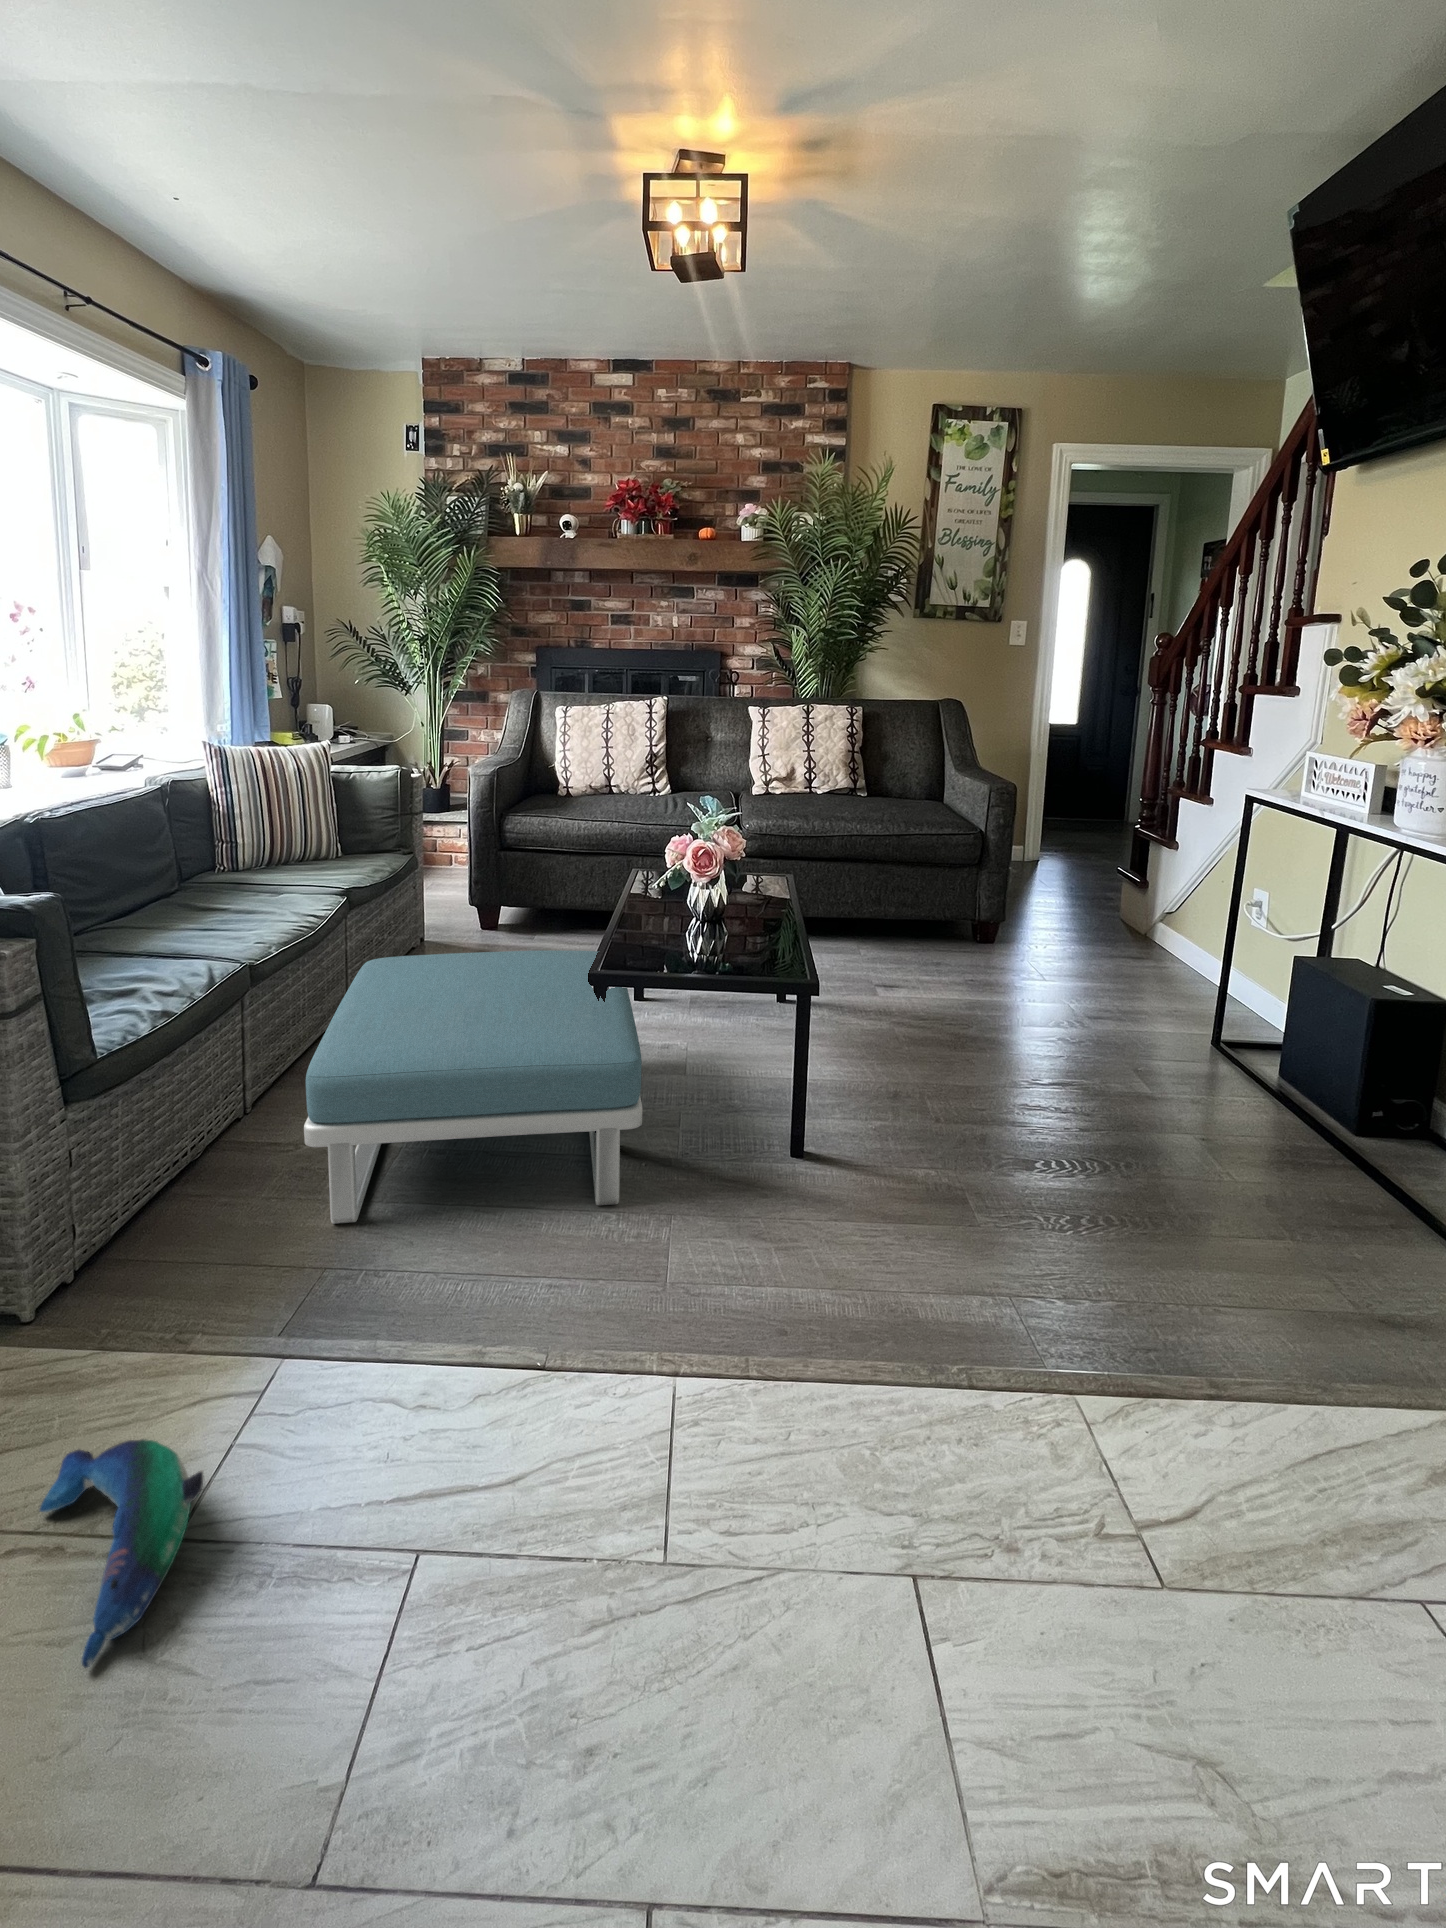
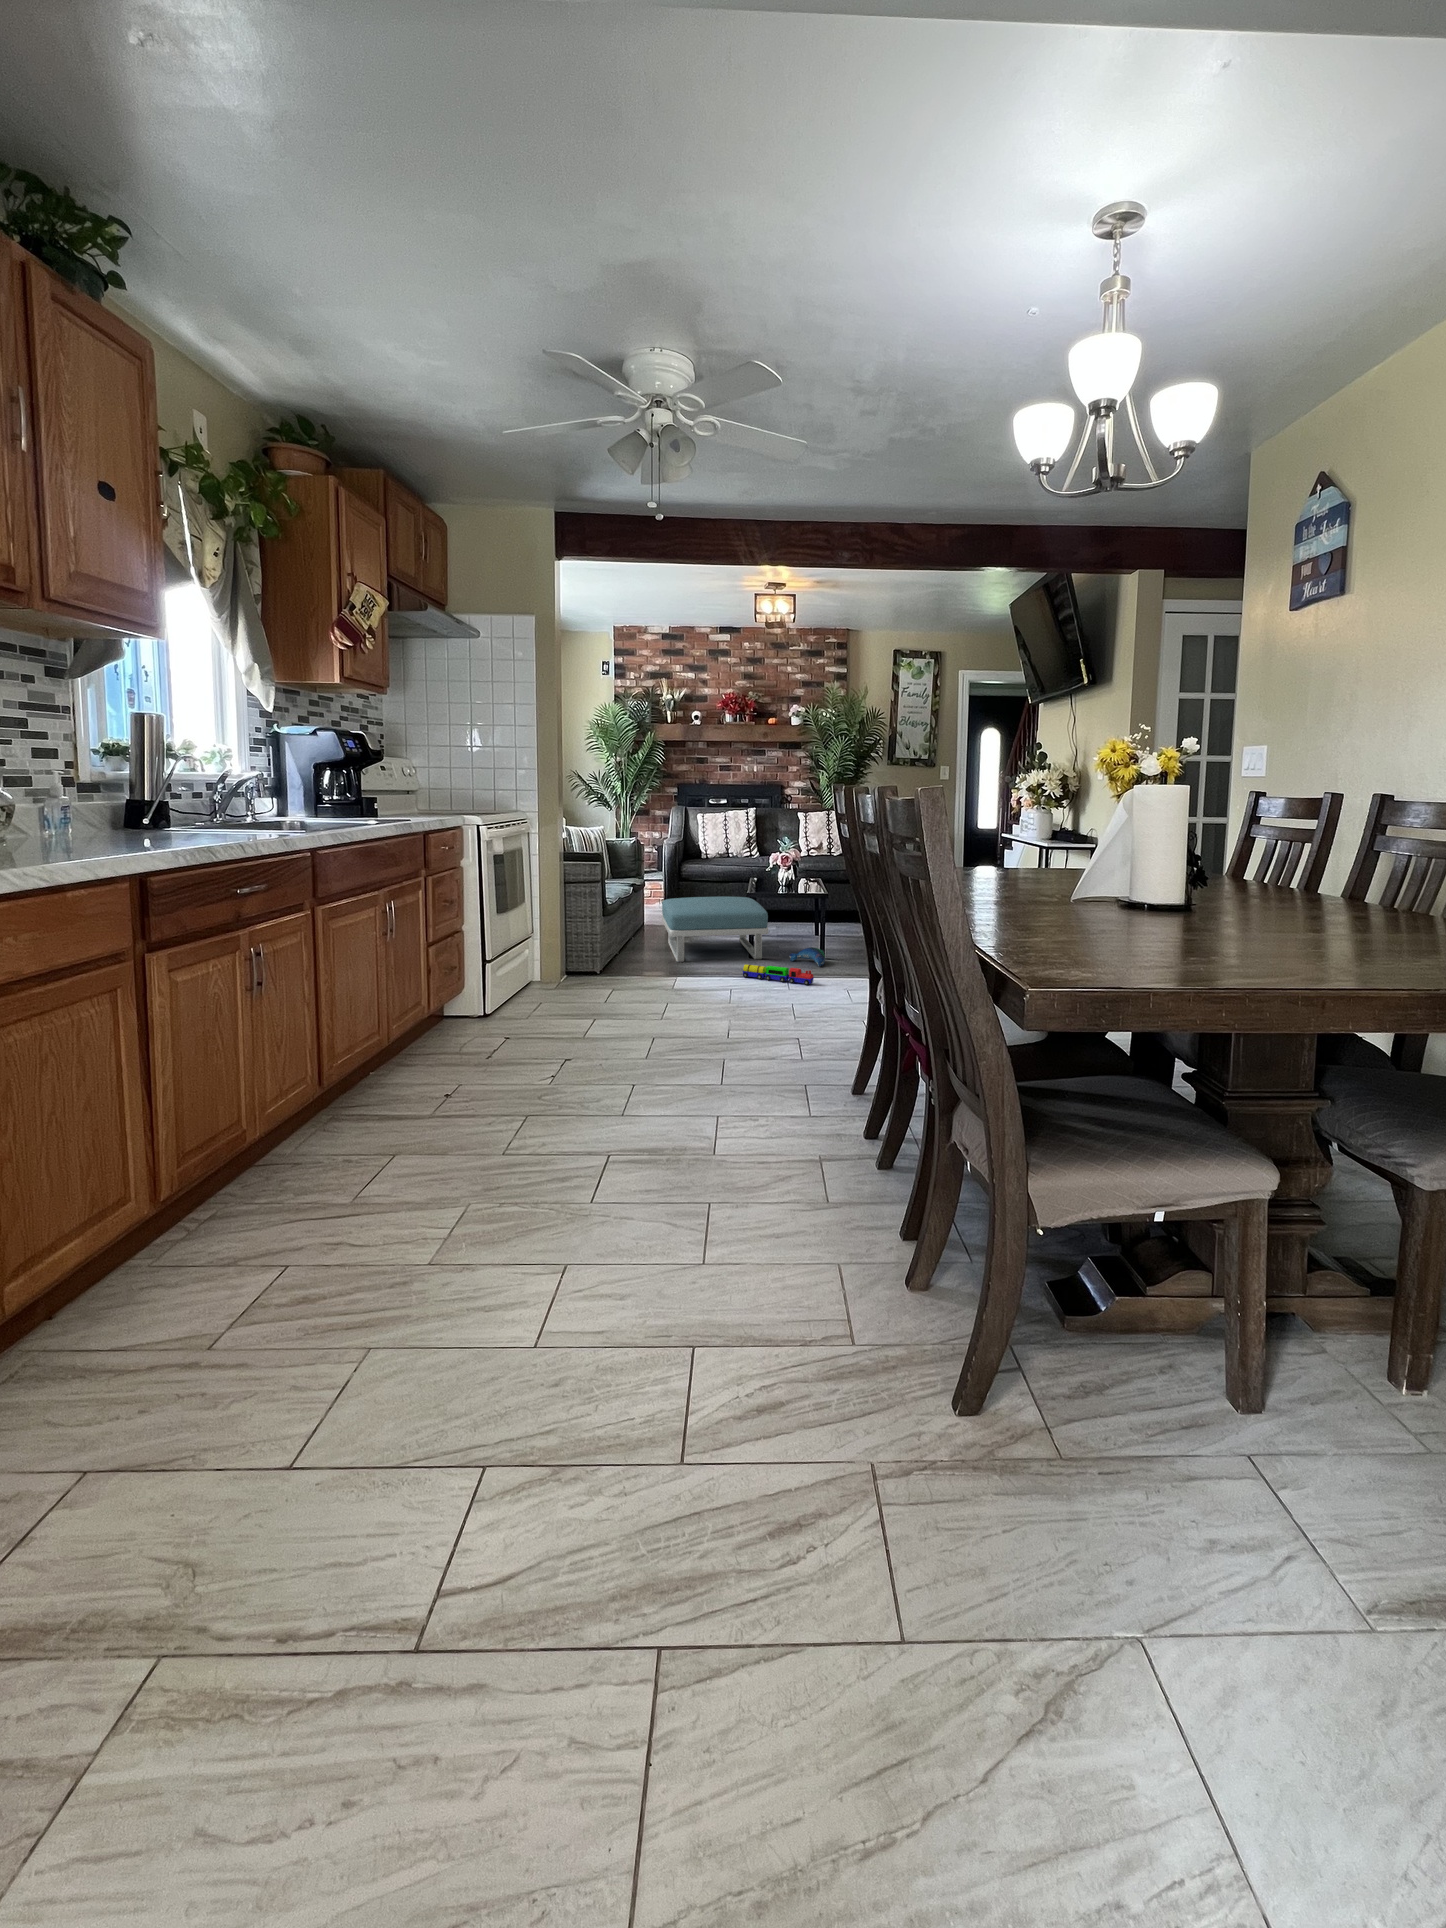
toy train: none [500,1363,801,1570] -> present [743,964,814,985]
plush toy: present [40,1439,203,1668] -> present [789,947,825,967]

